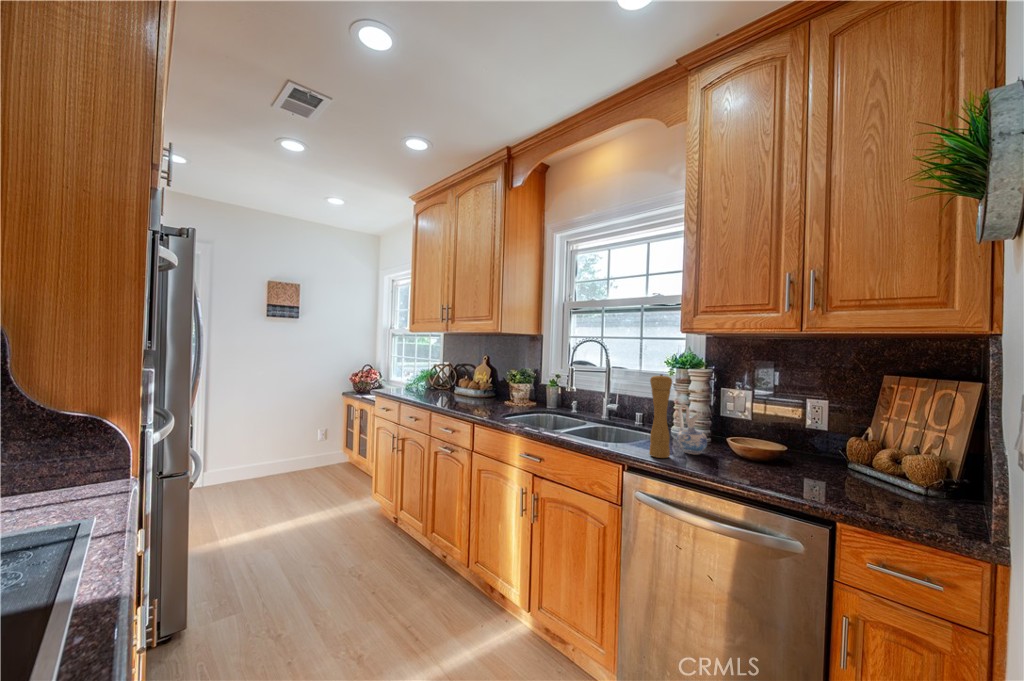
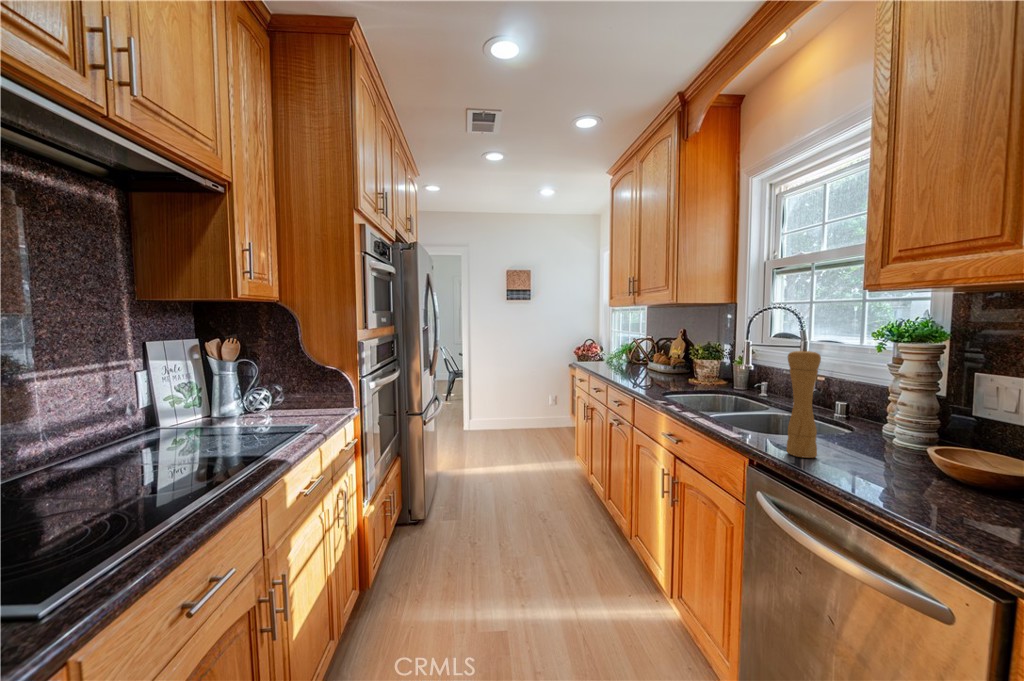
ceramic pitcher: present [677,404,707,454] -> none [843,391,894,462]

